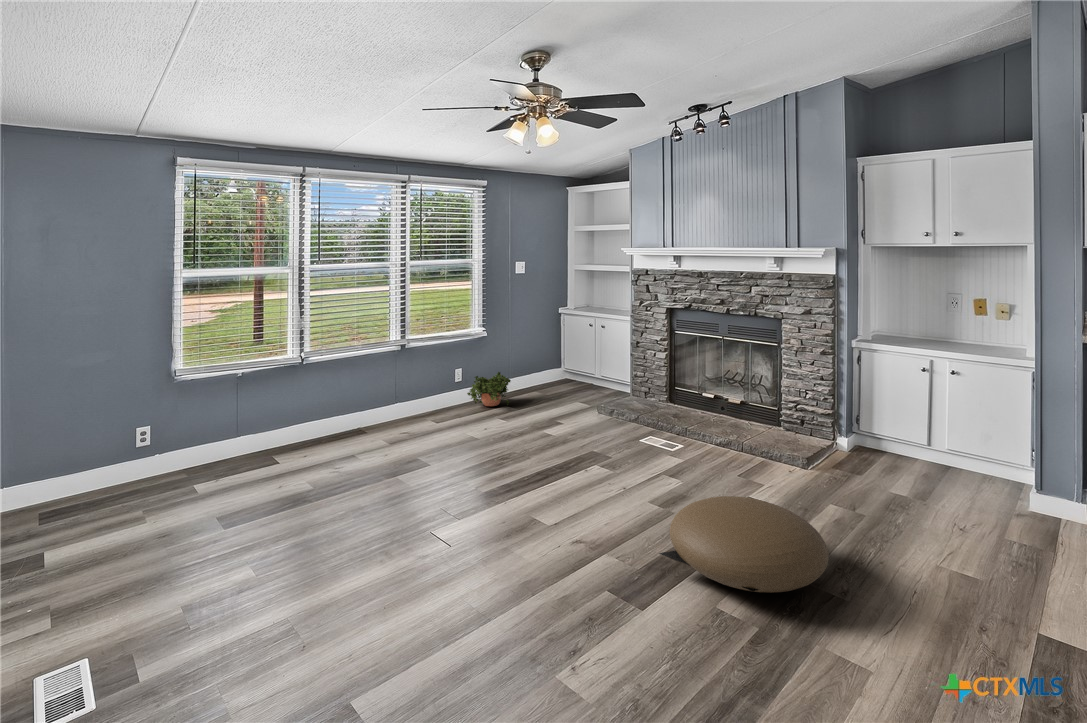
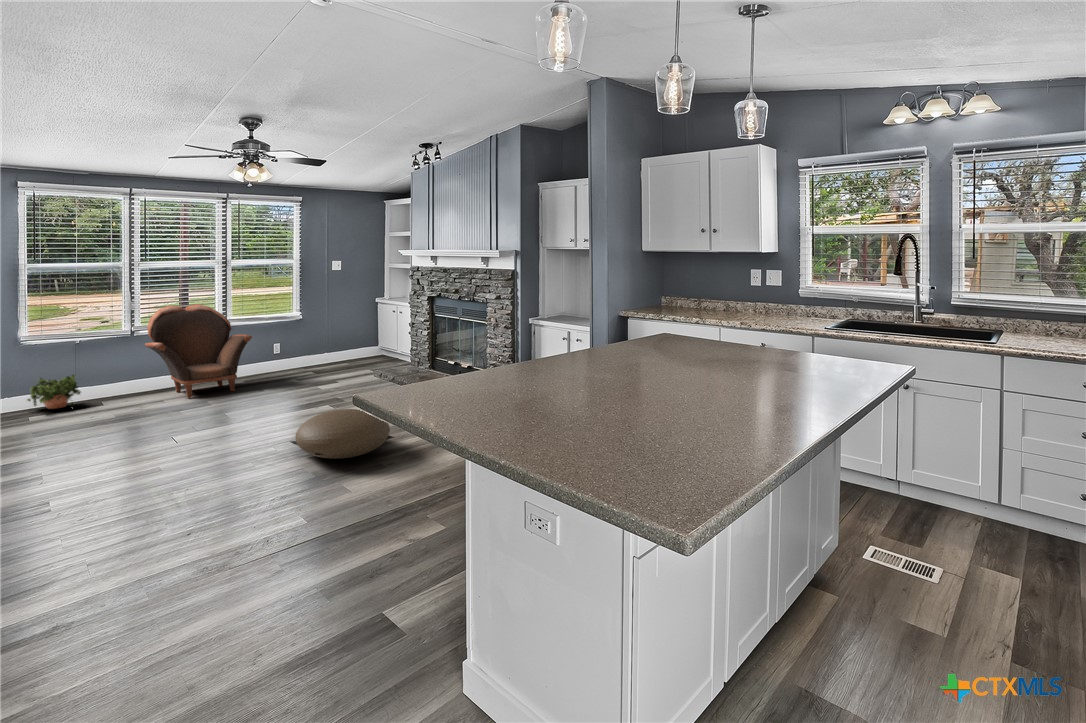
armchair: none [324,320,455,450] -> present [145,304,252,398]
potted plant: present [467,372,511,406] -> present [27,375,81,409]

